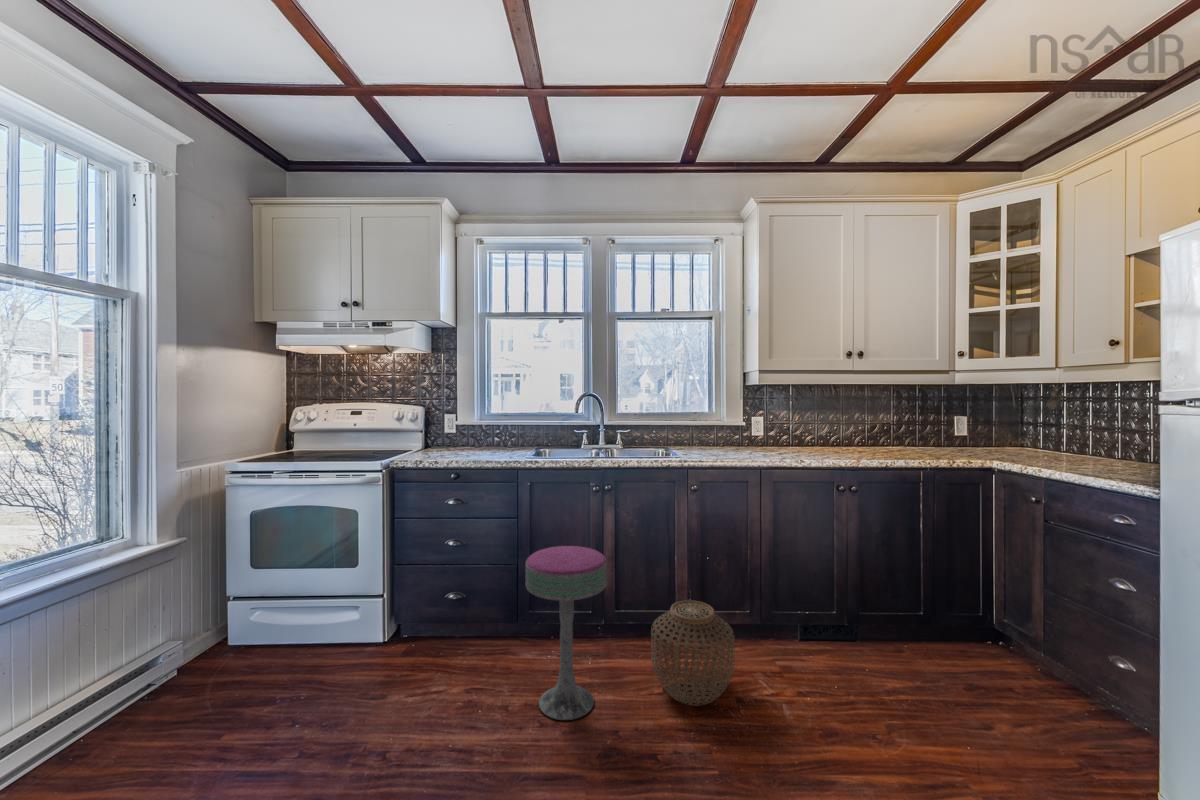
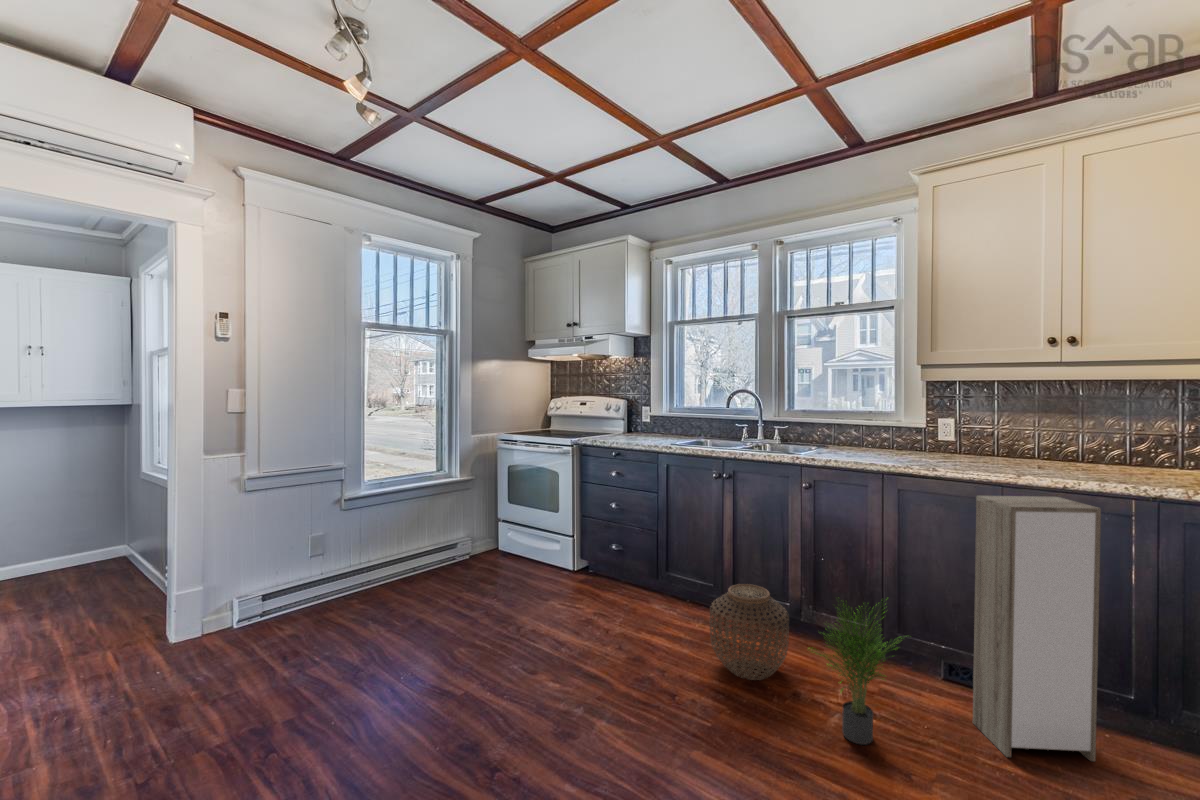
storage cabinet: none [864,474,939,688] -> present [973,496,1101,761]
bar stool: present [526,546,607,720] -> none [613,515,678,650]
potted plant: none [793,582,877,729] -> present [820,599,902,745]

